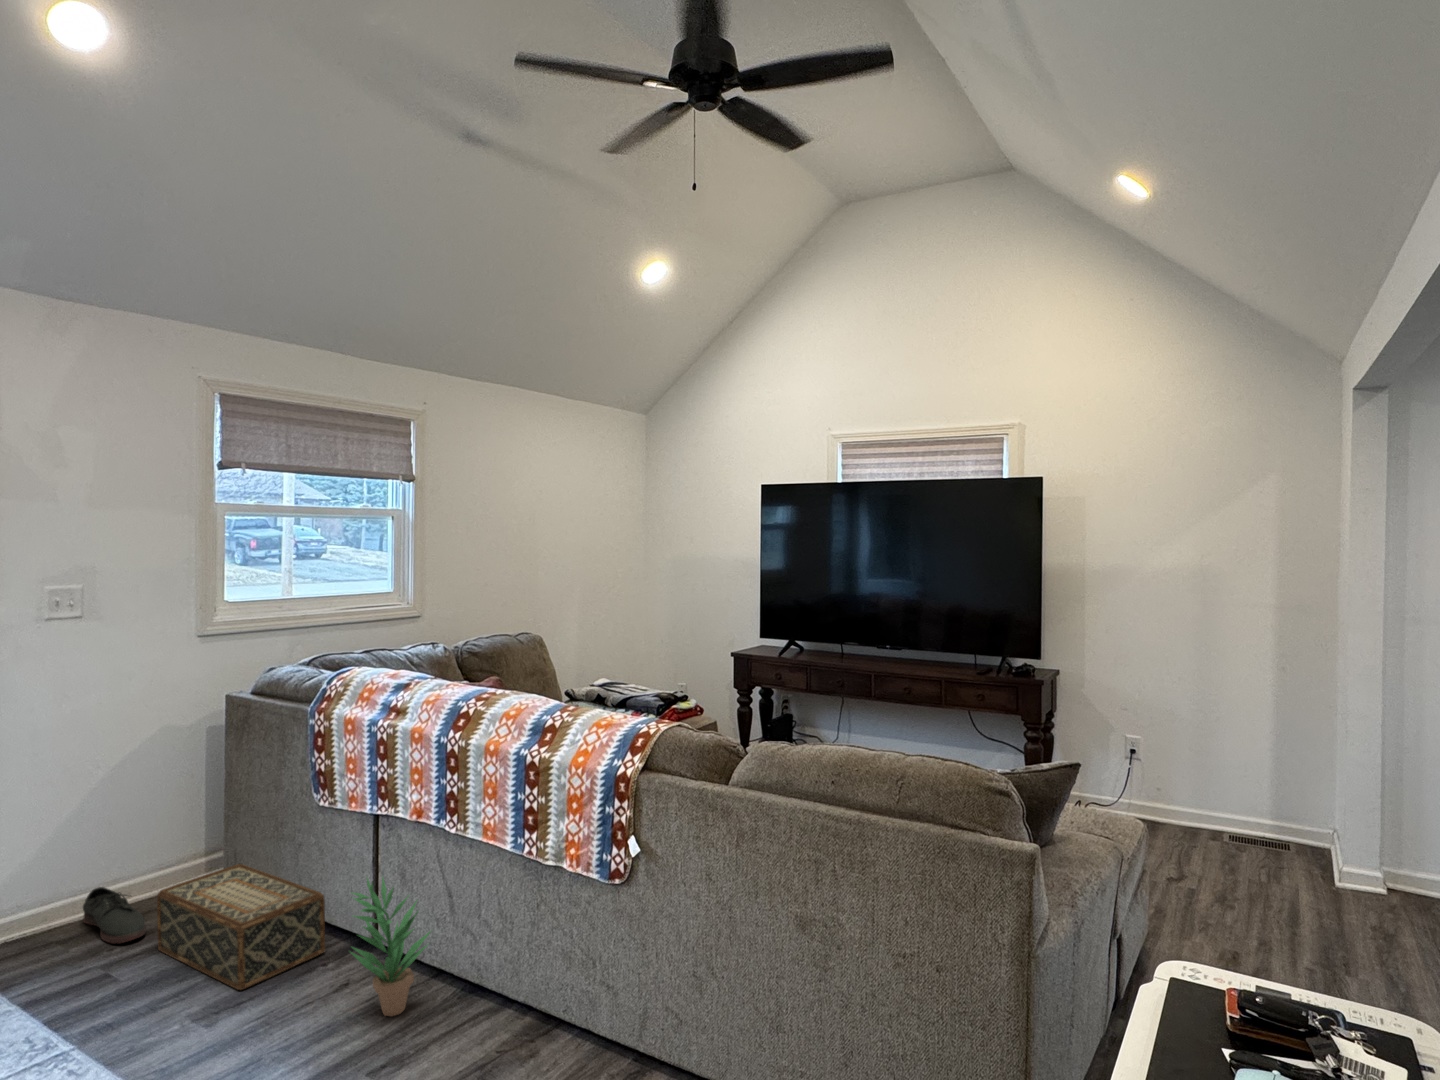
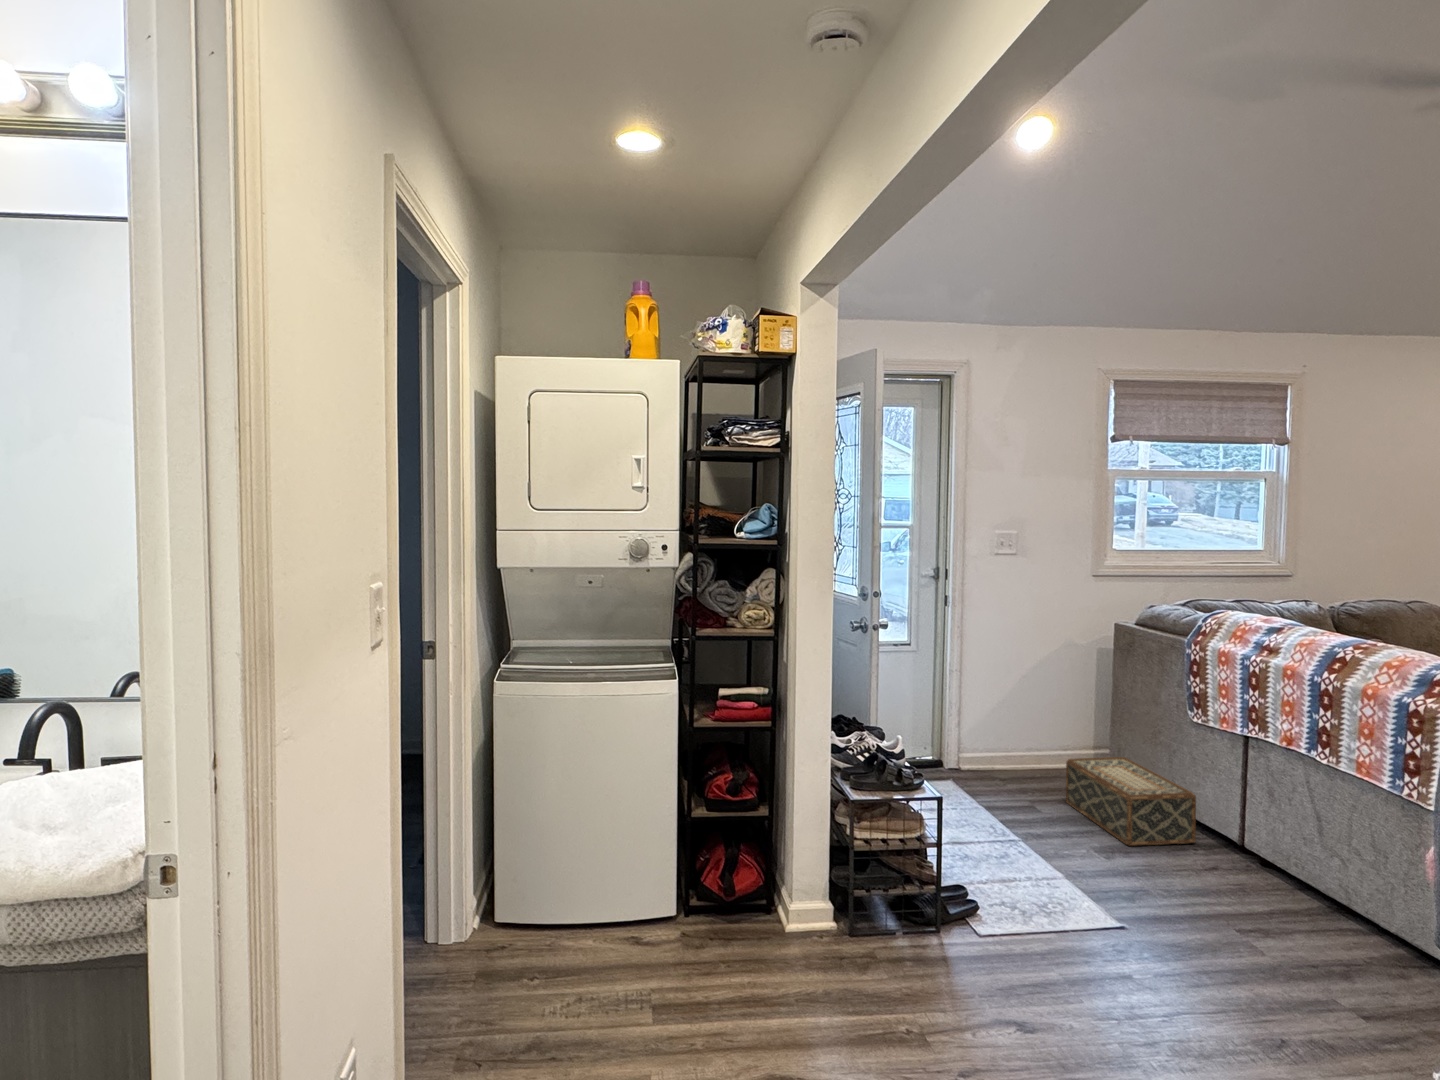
potted plant: present [351,878,430,1016] -> none [1219,781,1300,906]
shoe: present [83,887,146,943] -> none [1014,749,1056,791]

